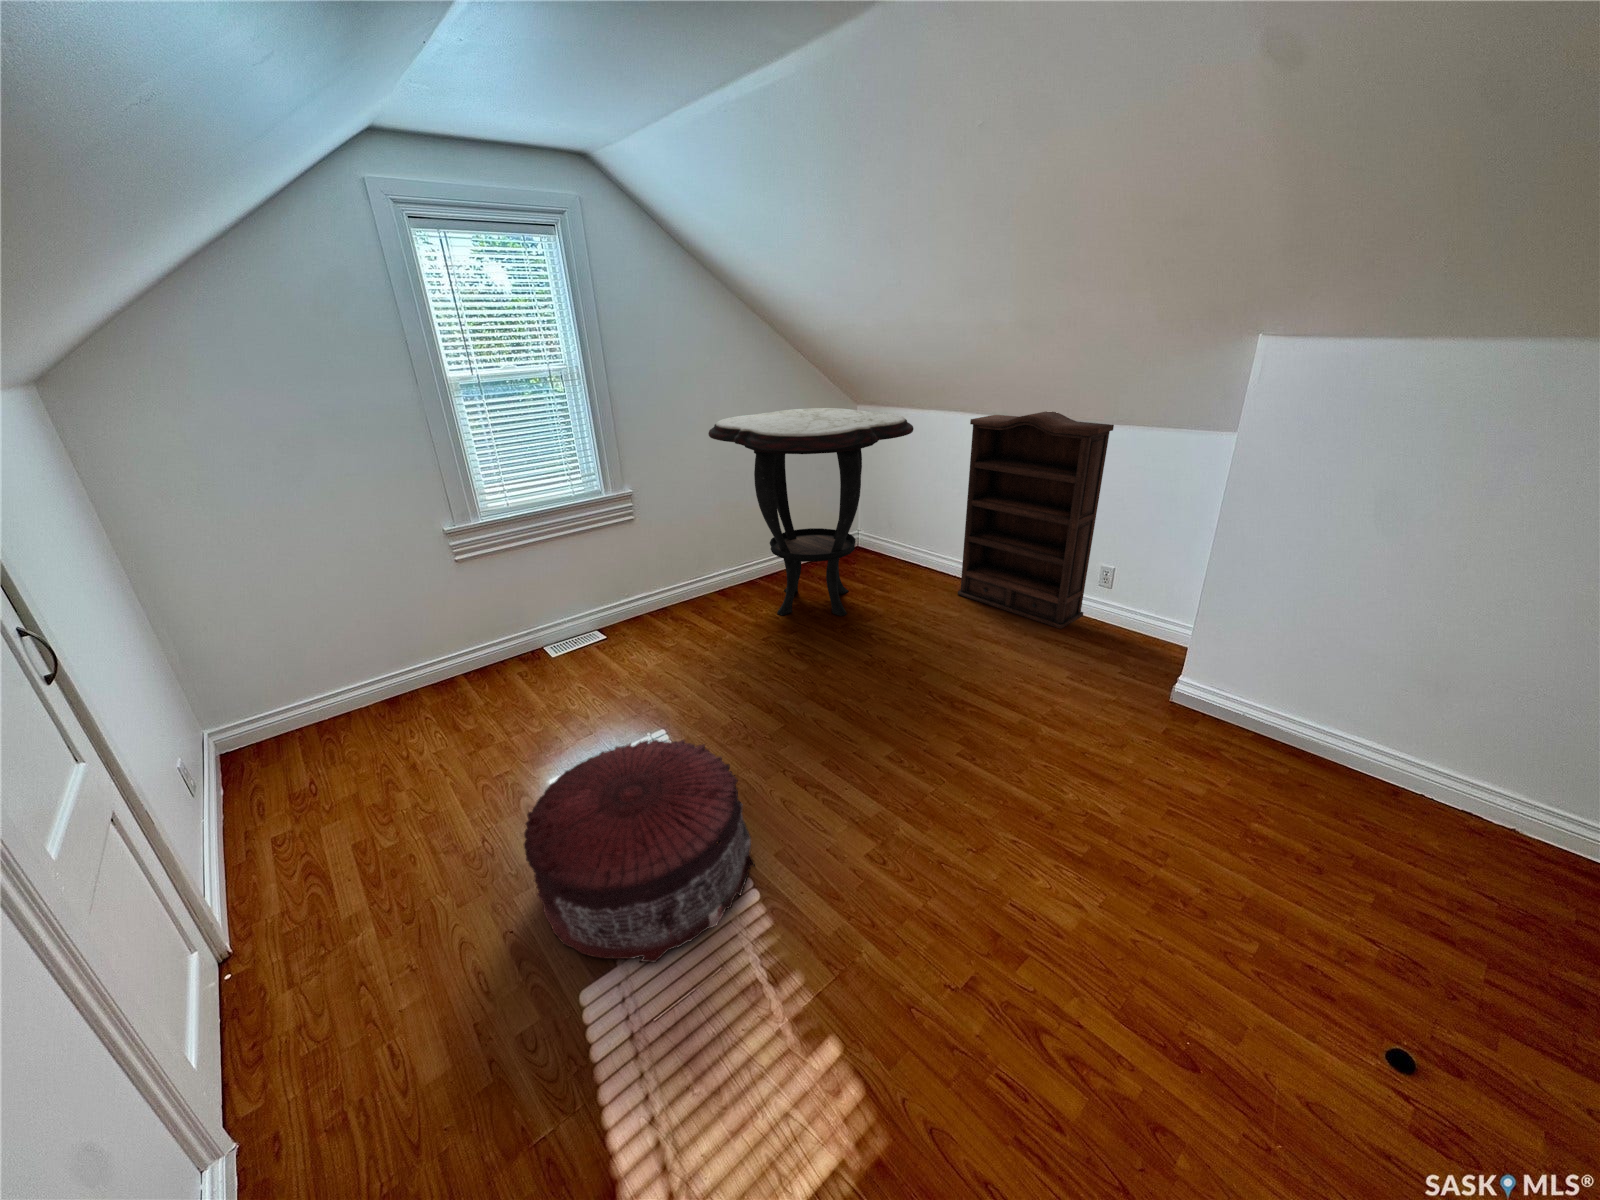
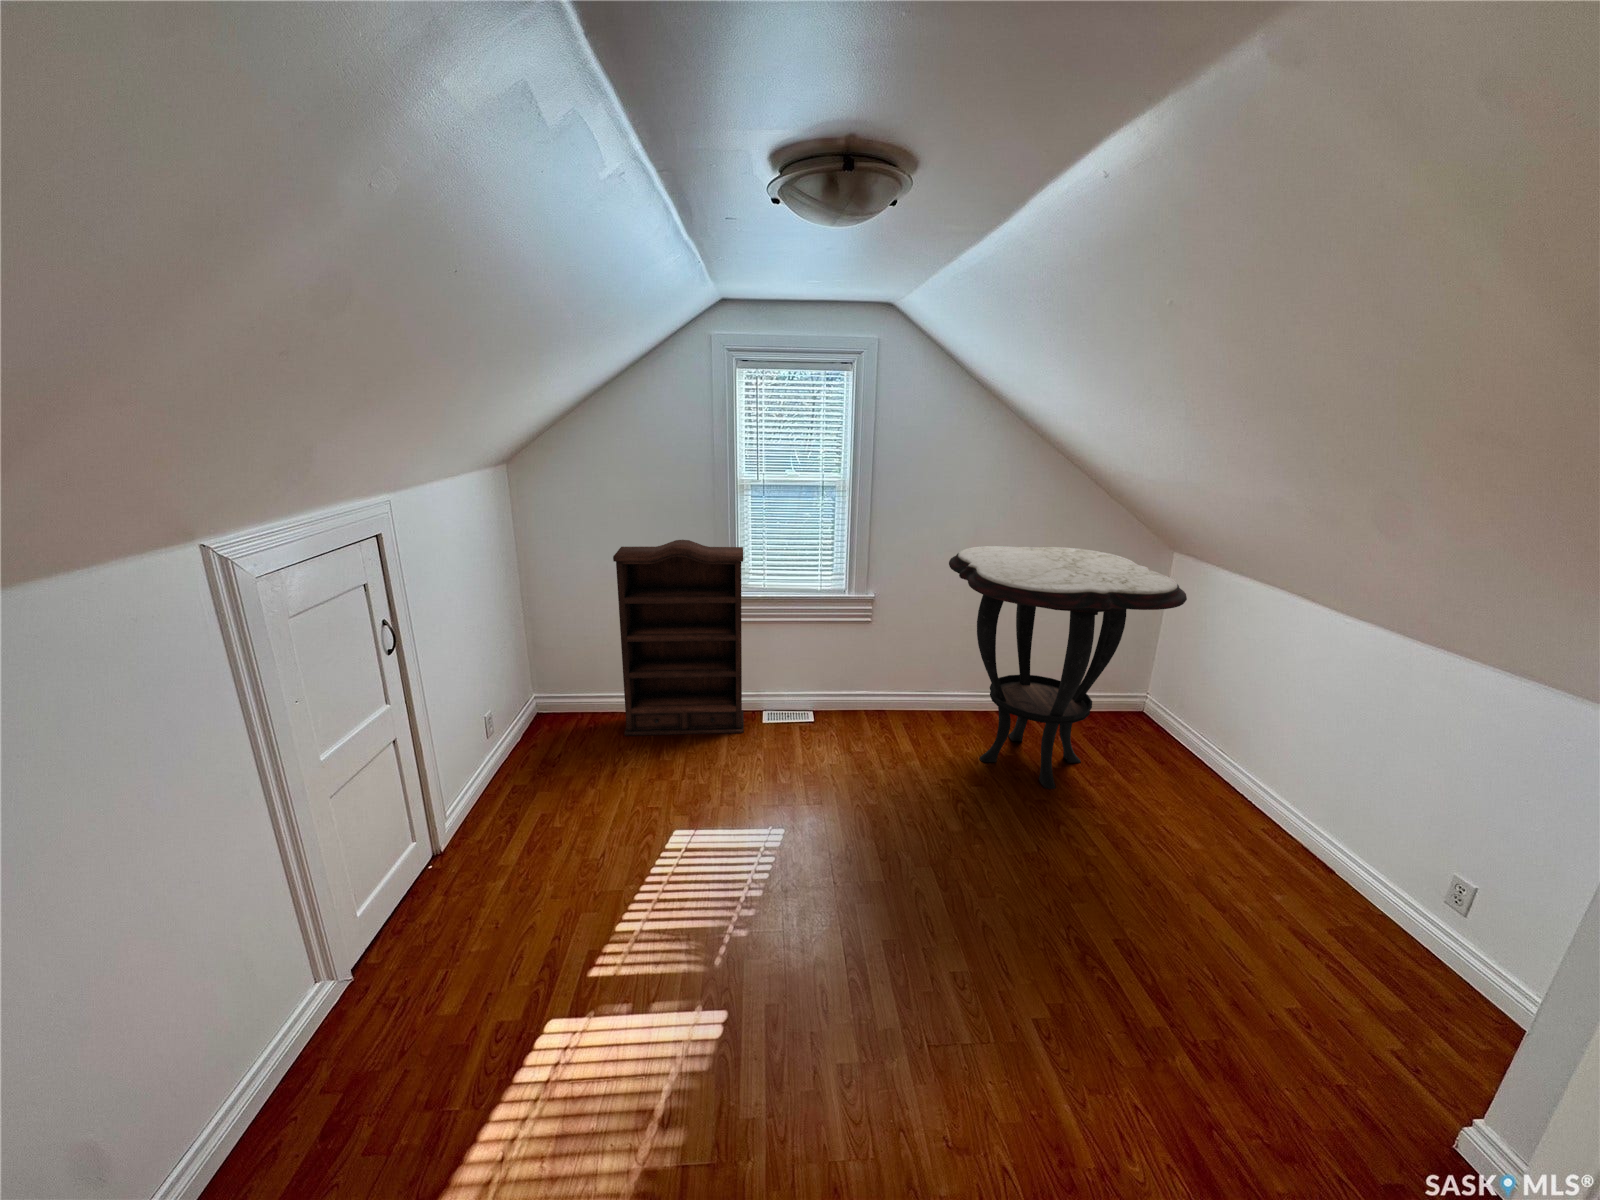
bookshelf: present [958,412,1114,629] -> present [613,540,744,736]
pouf: present [524,740,755,962] -> none [561,828,754,1036]

